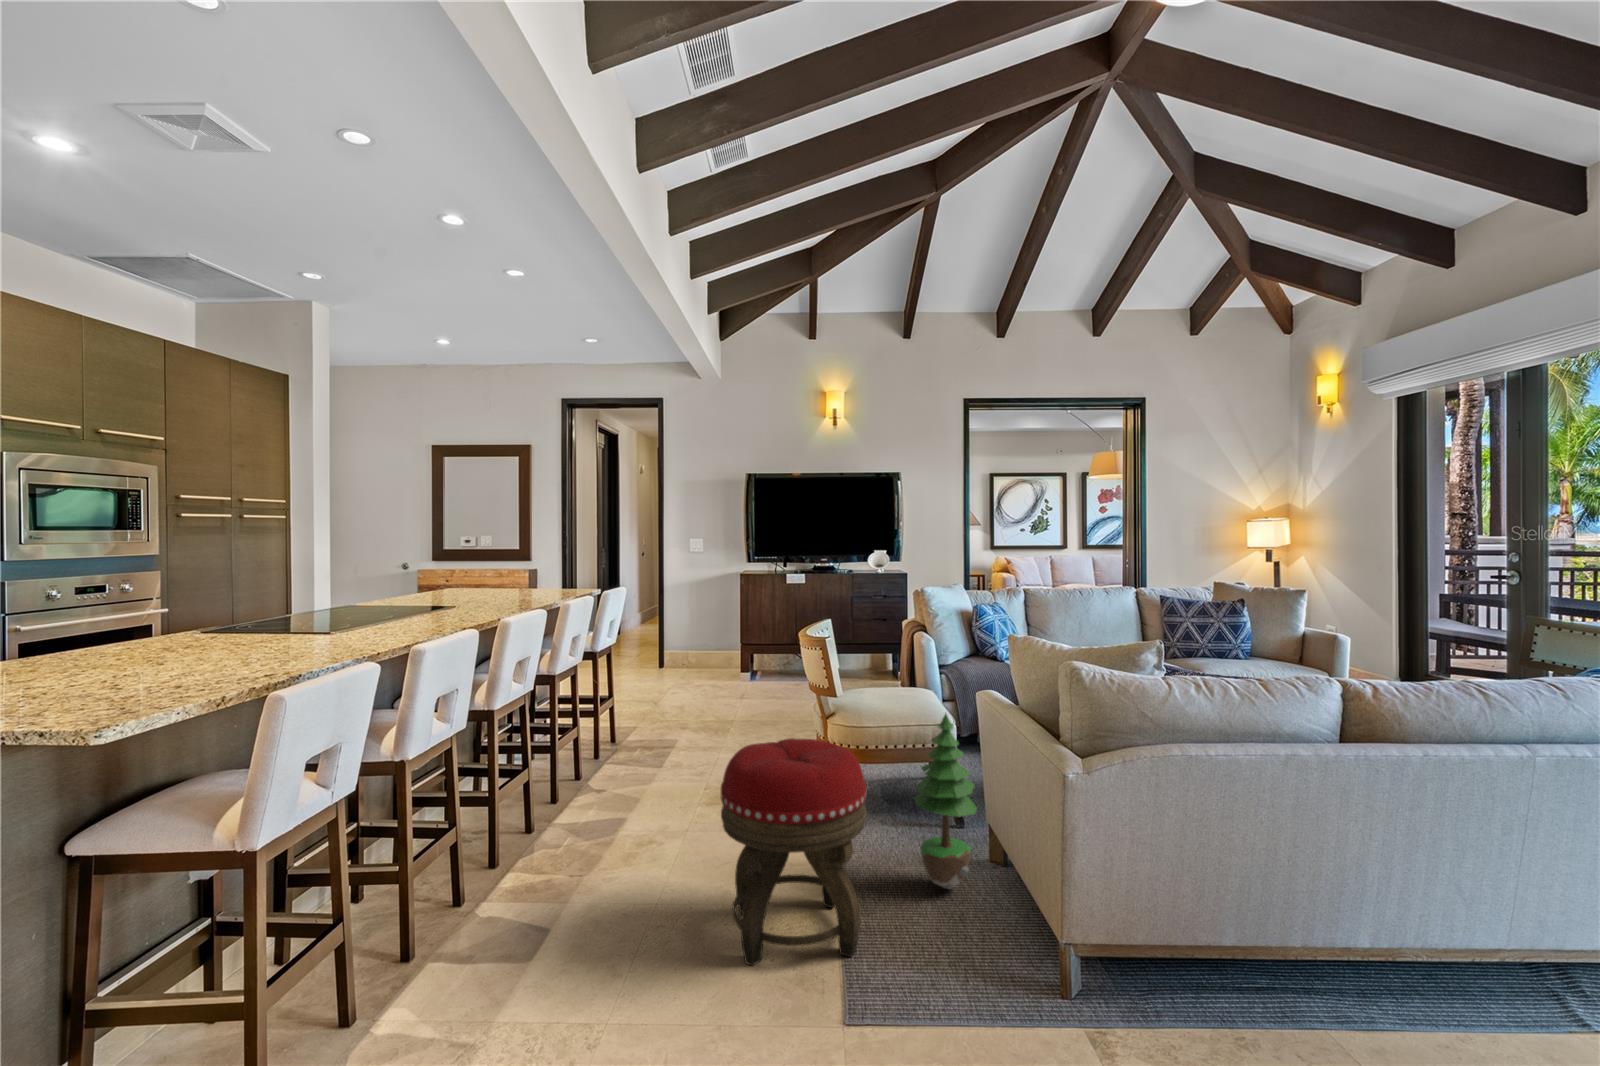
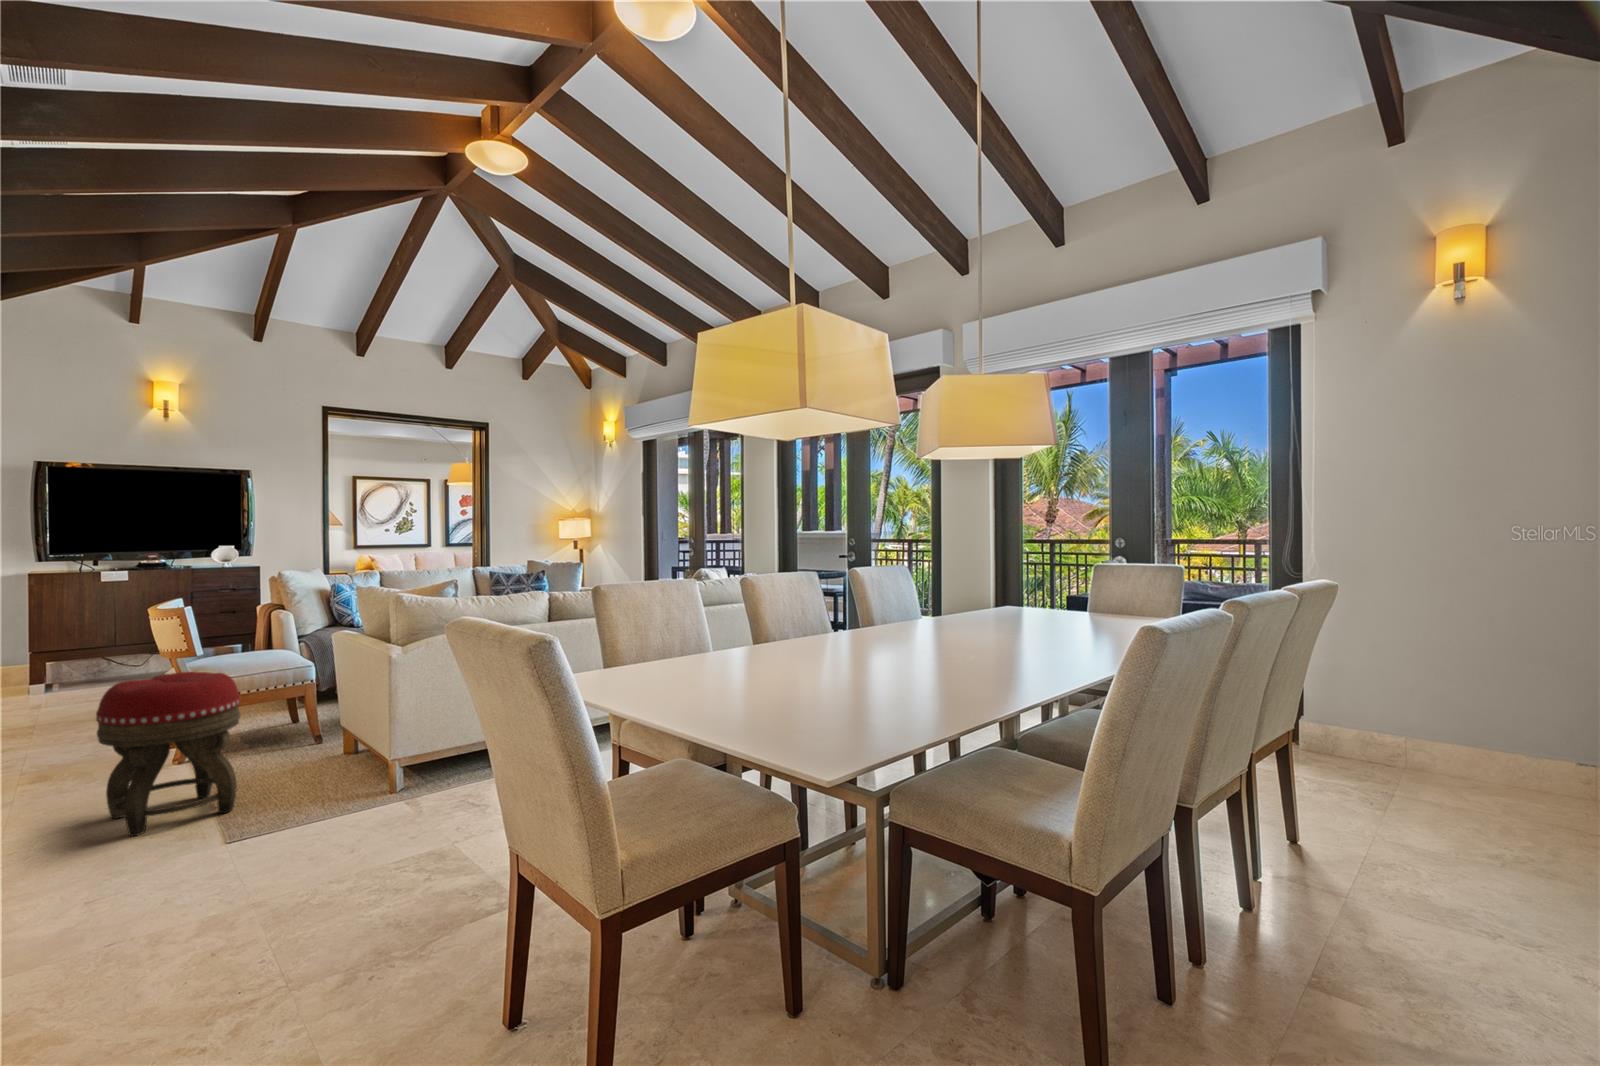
potted tree: present [914,714,977,889] -> none [278,644,333,771]

